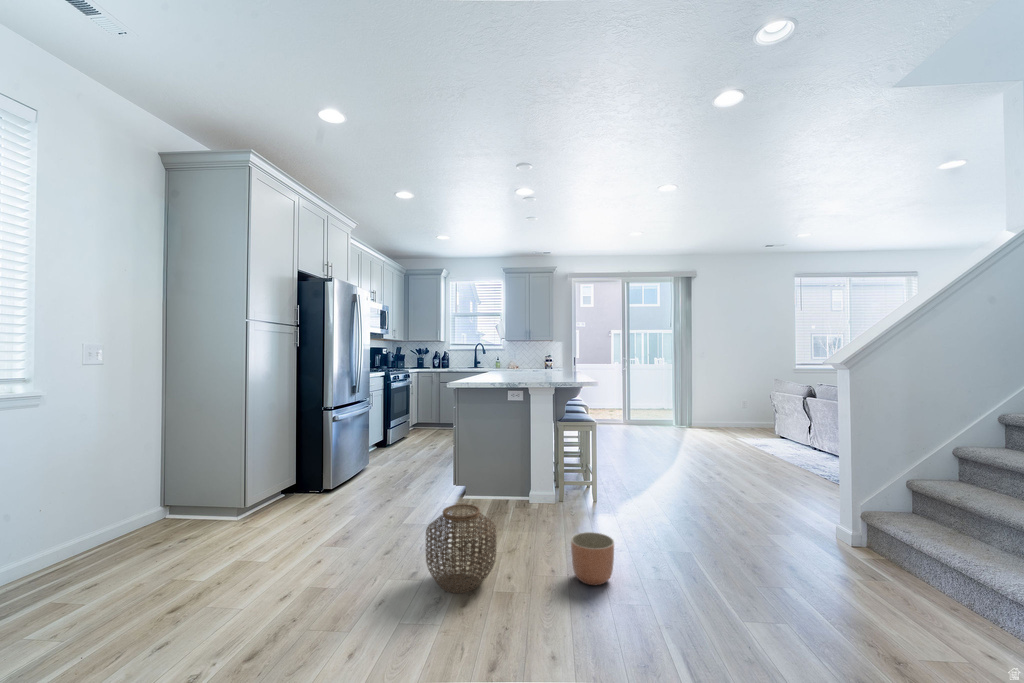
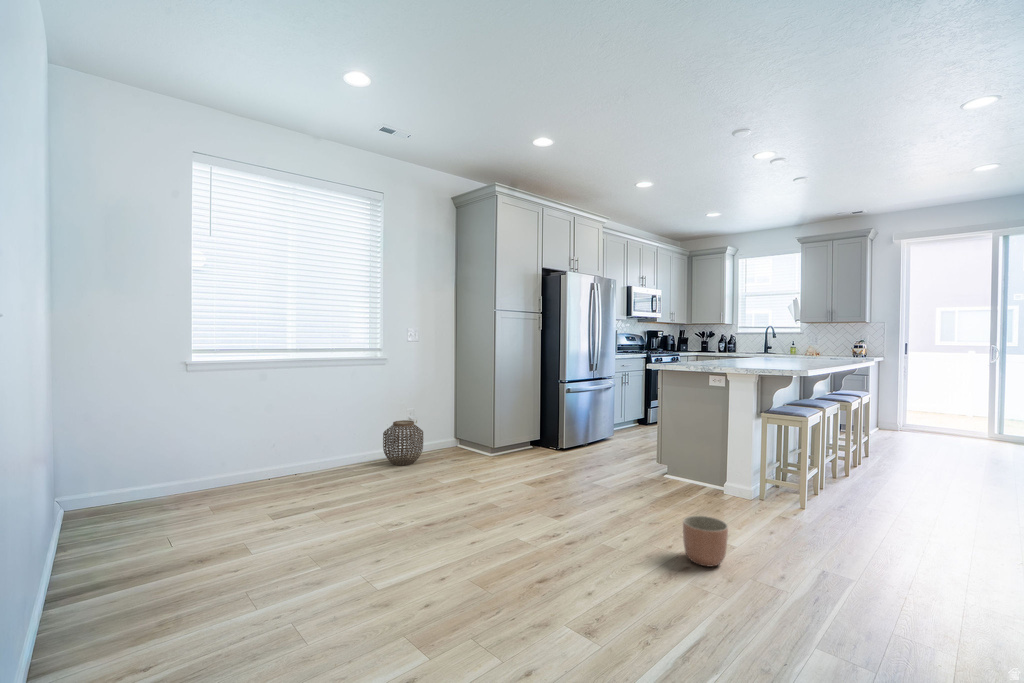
woven basket: present [426,504,496,593] -> present [383,420,423,465]

